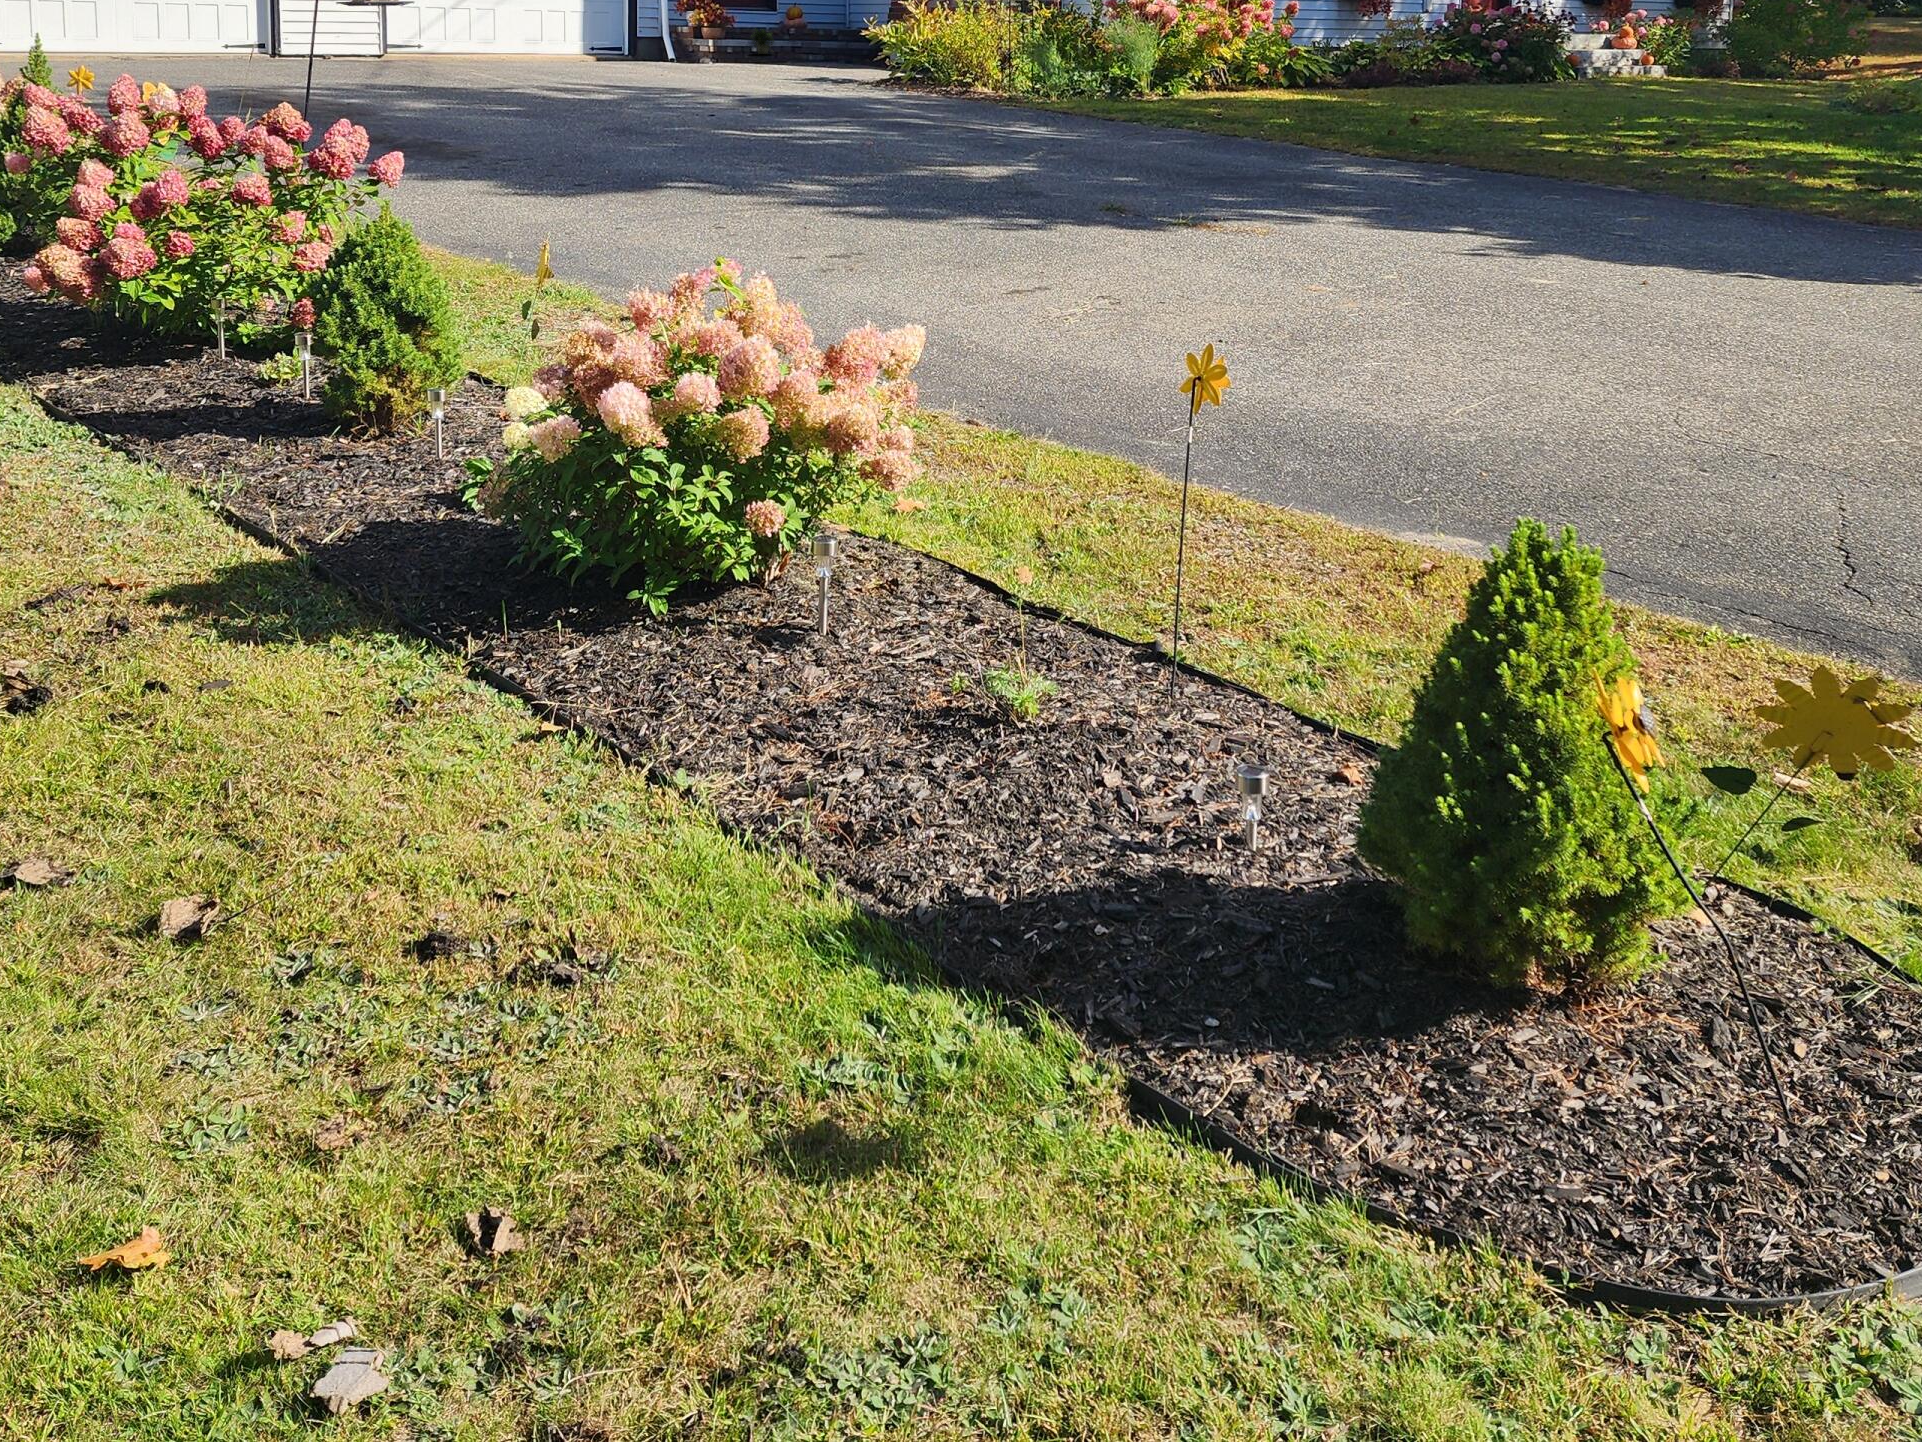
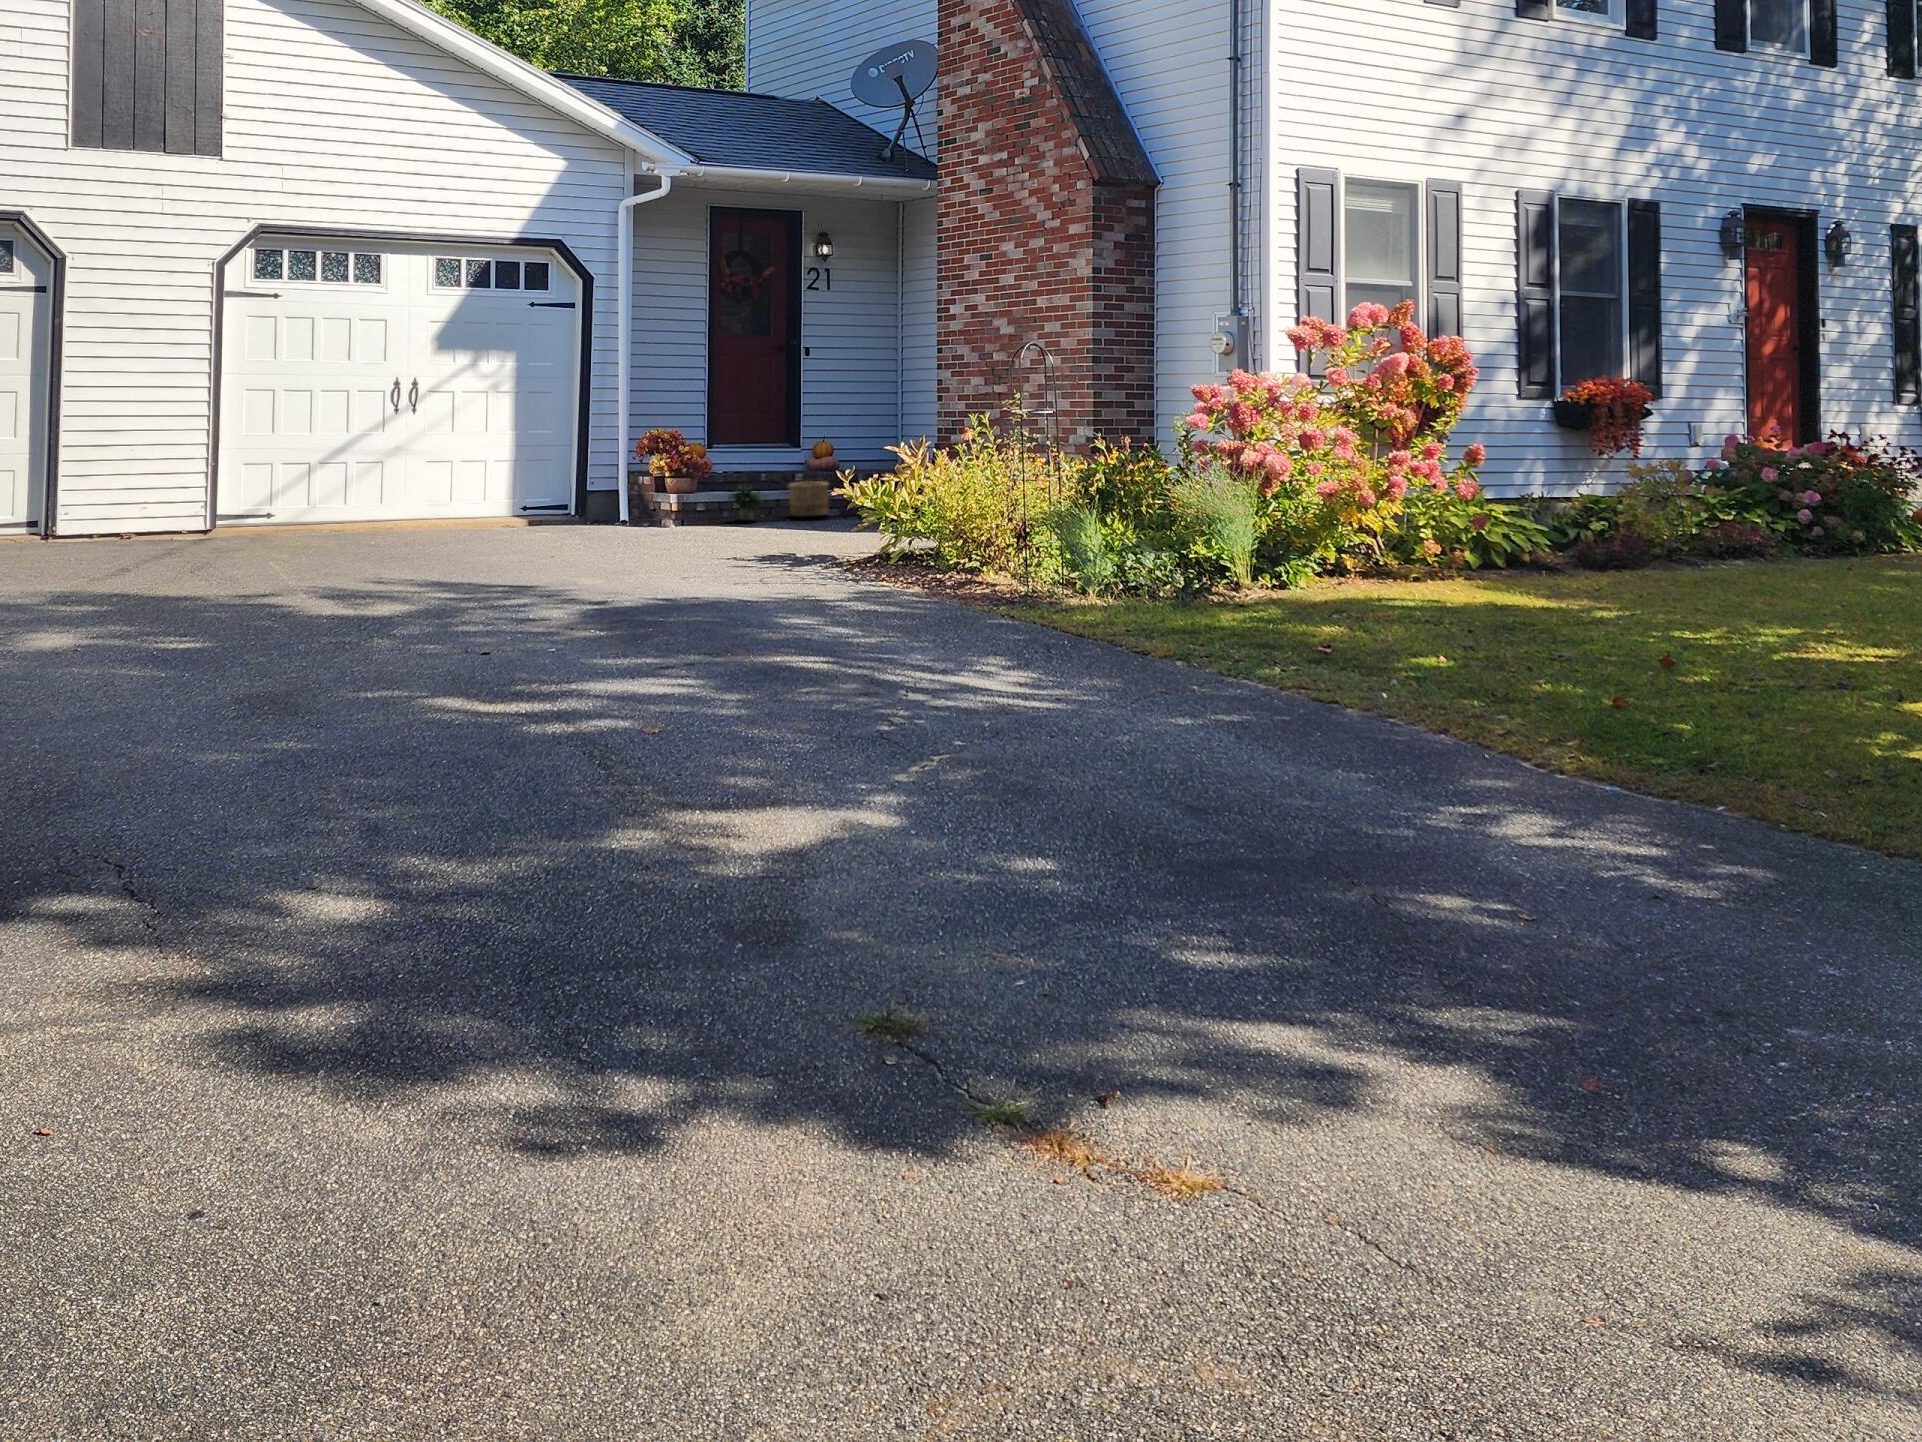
wooden bucket: none [789,27,819,52] -> present [789,481,829,517]

